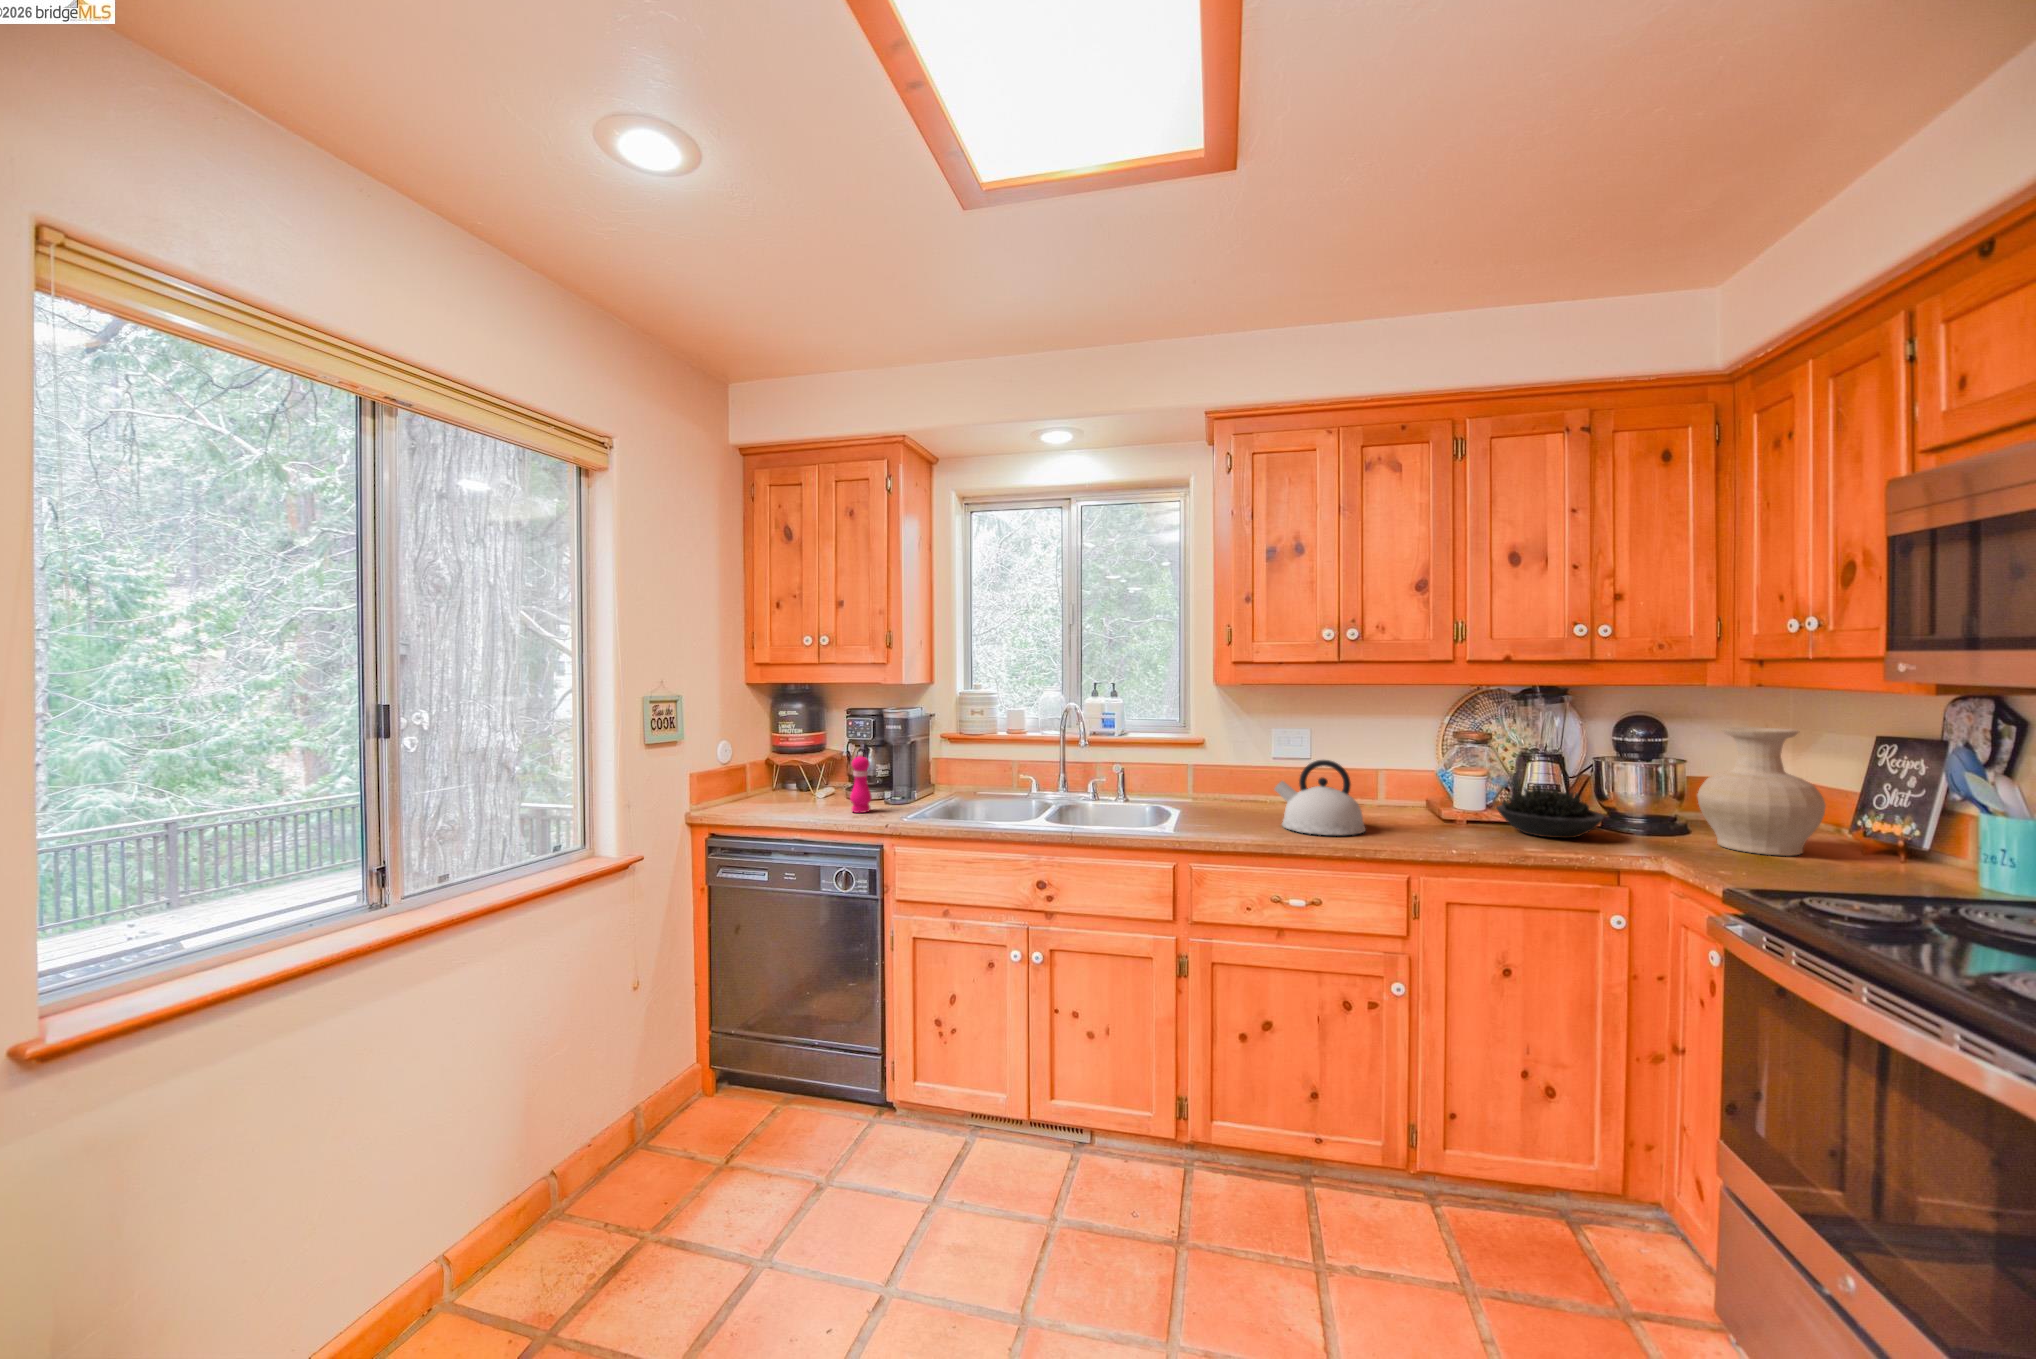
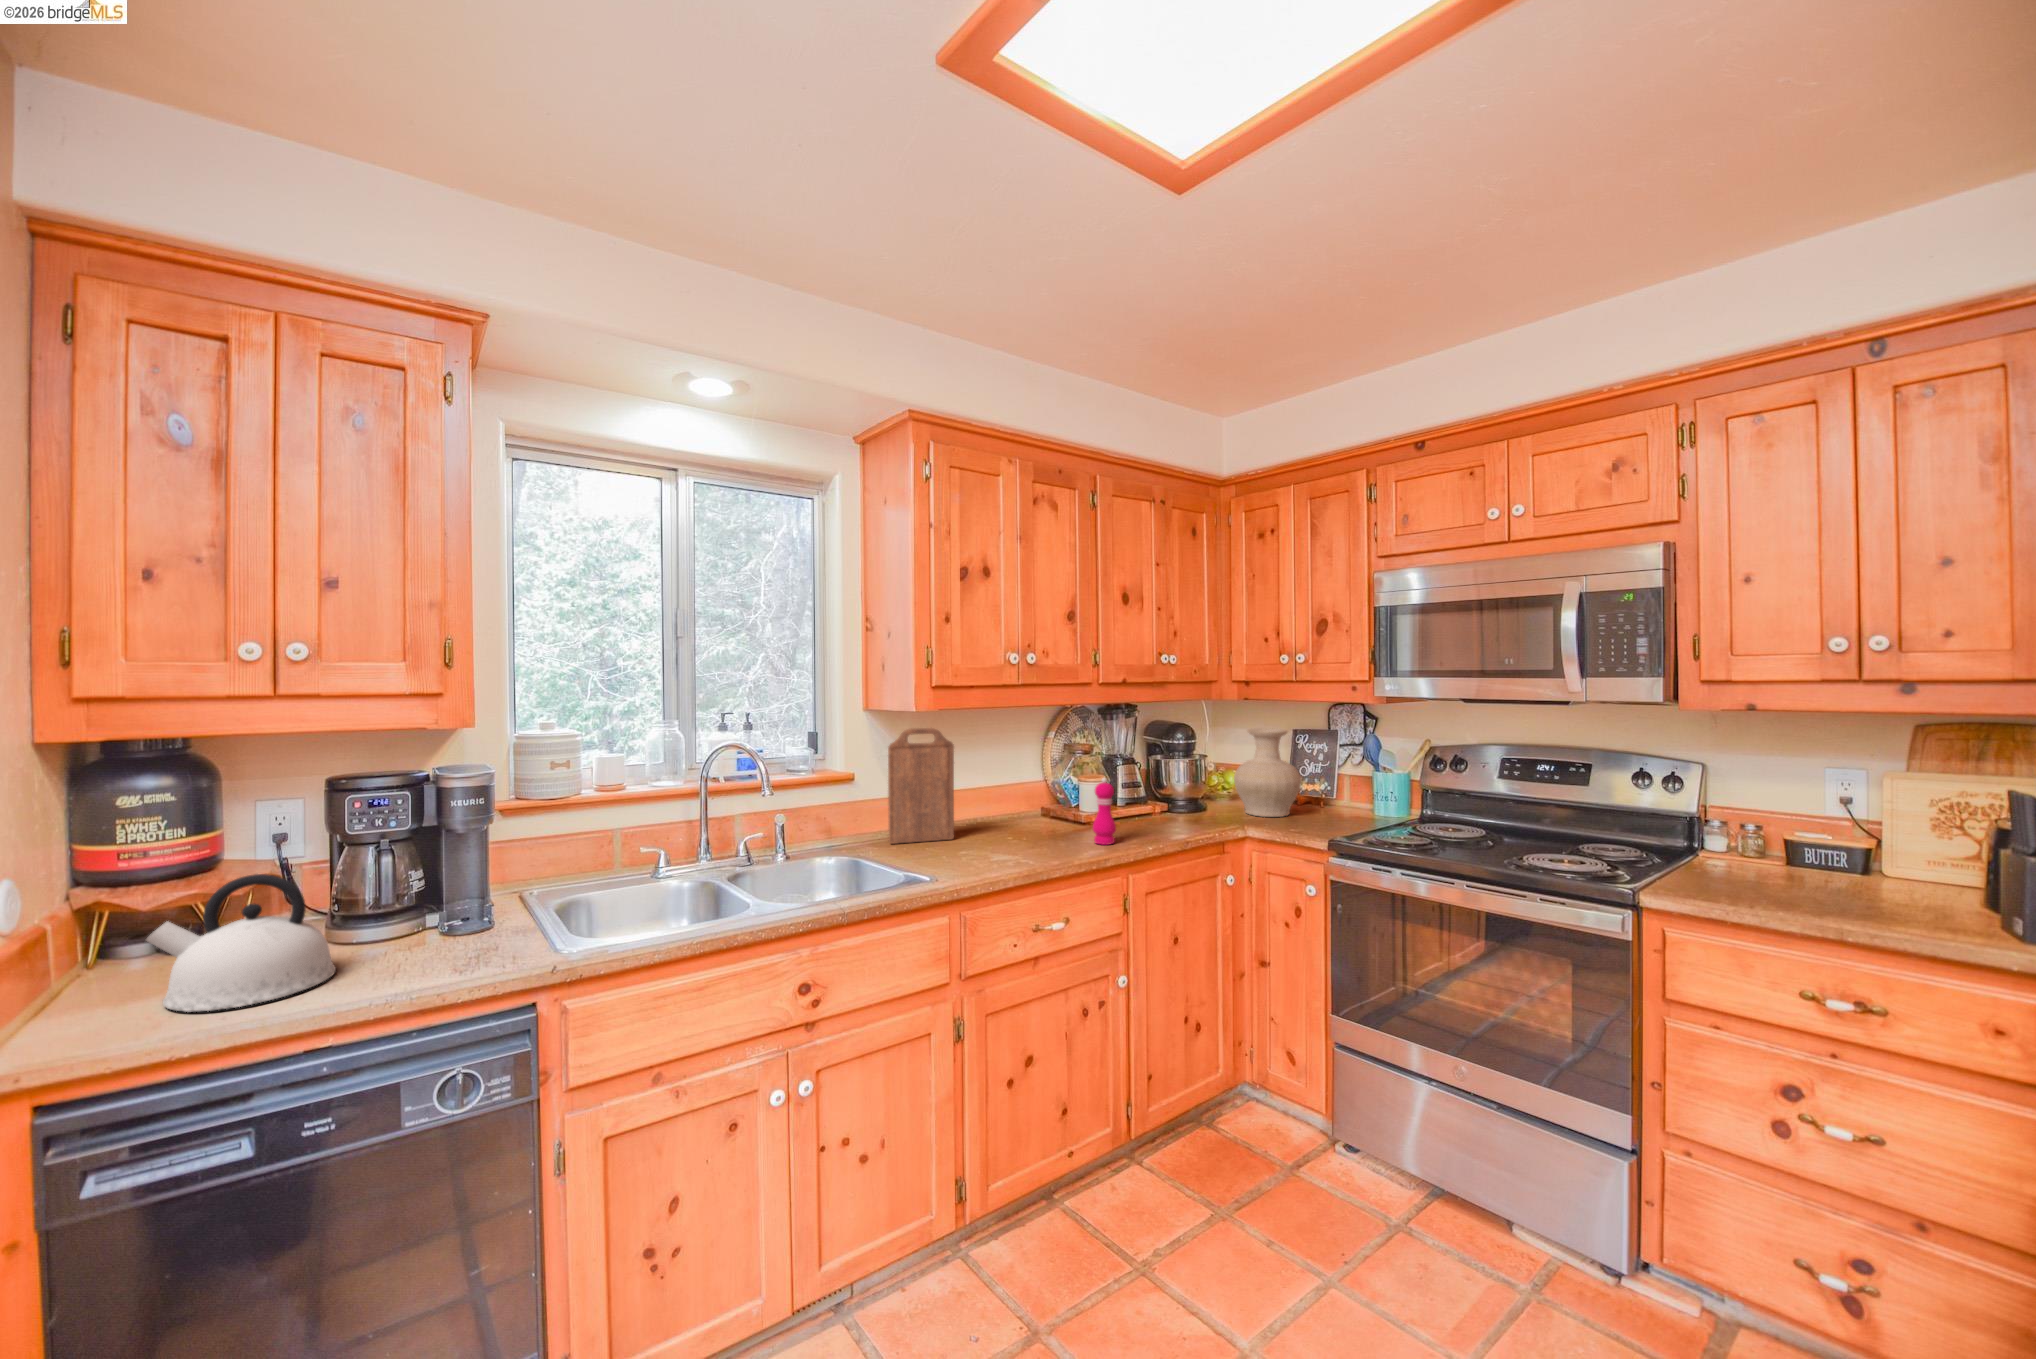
cutting board: none [1216,702,1278,809] -> present [888,728,954,844]
pepper mill: present [850,752,872,813] -> present [1093,778,1116,845]
kettle: present [1275,760,1366,835] -> present [146,874,336,1012]
succulent plant: present [1496,785,1605,838] -> none [1128,785,1202,827]

